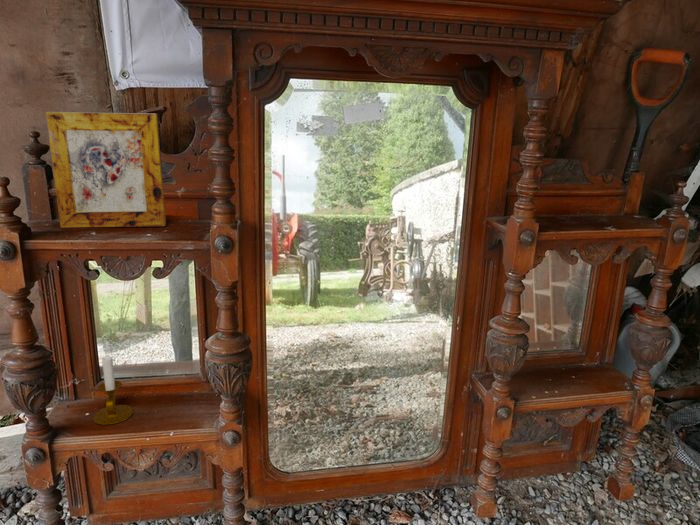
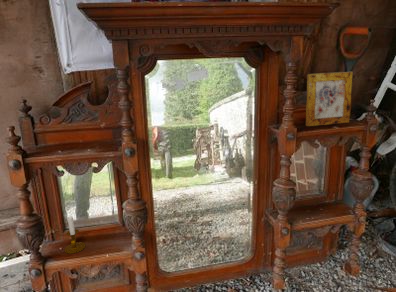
picture frame: present [46,112,166,227] -> present [306,72,352,126]

